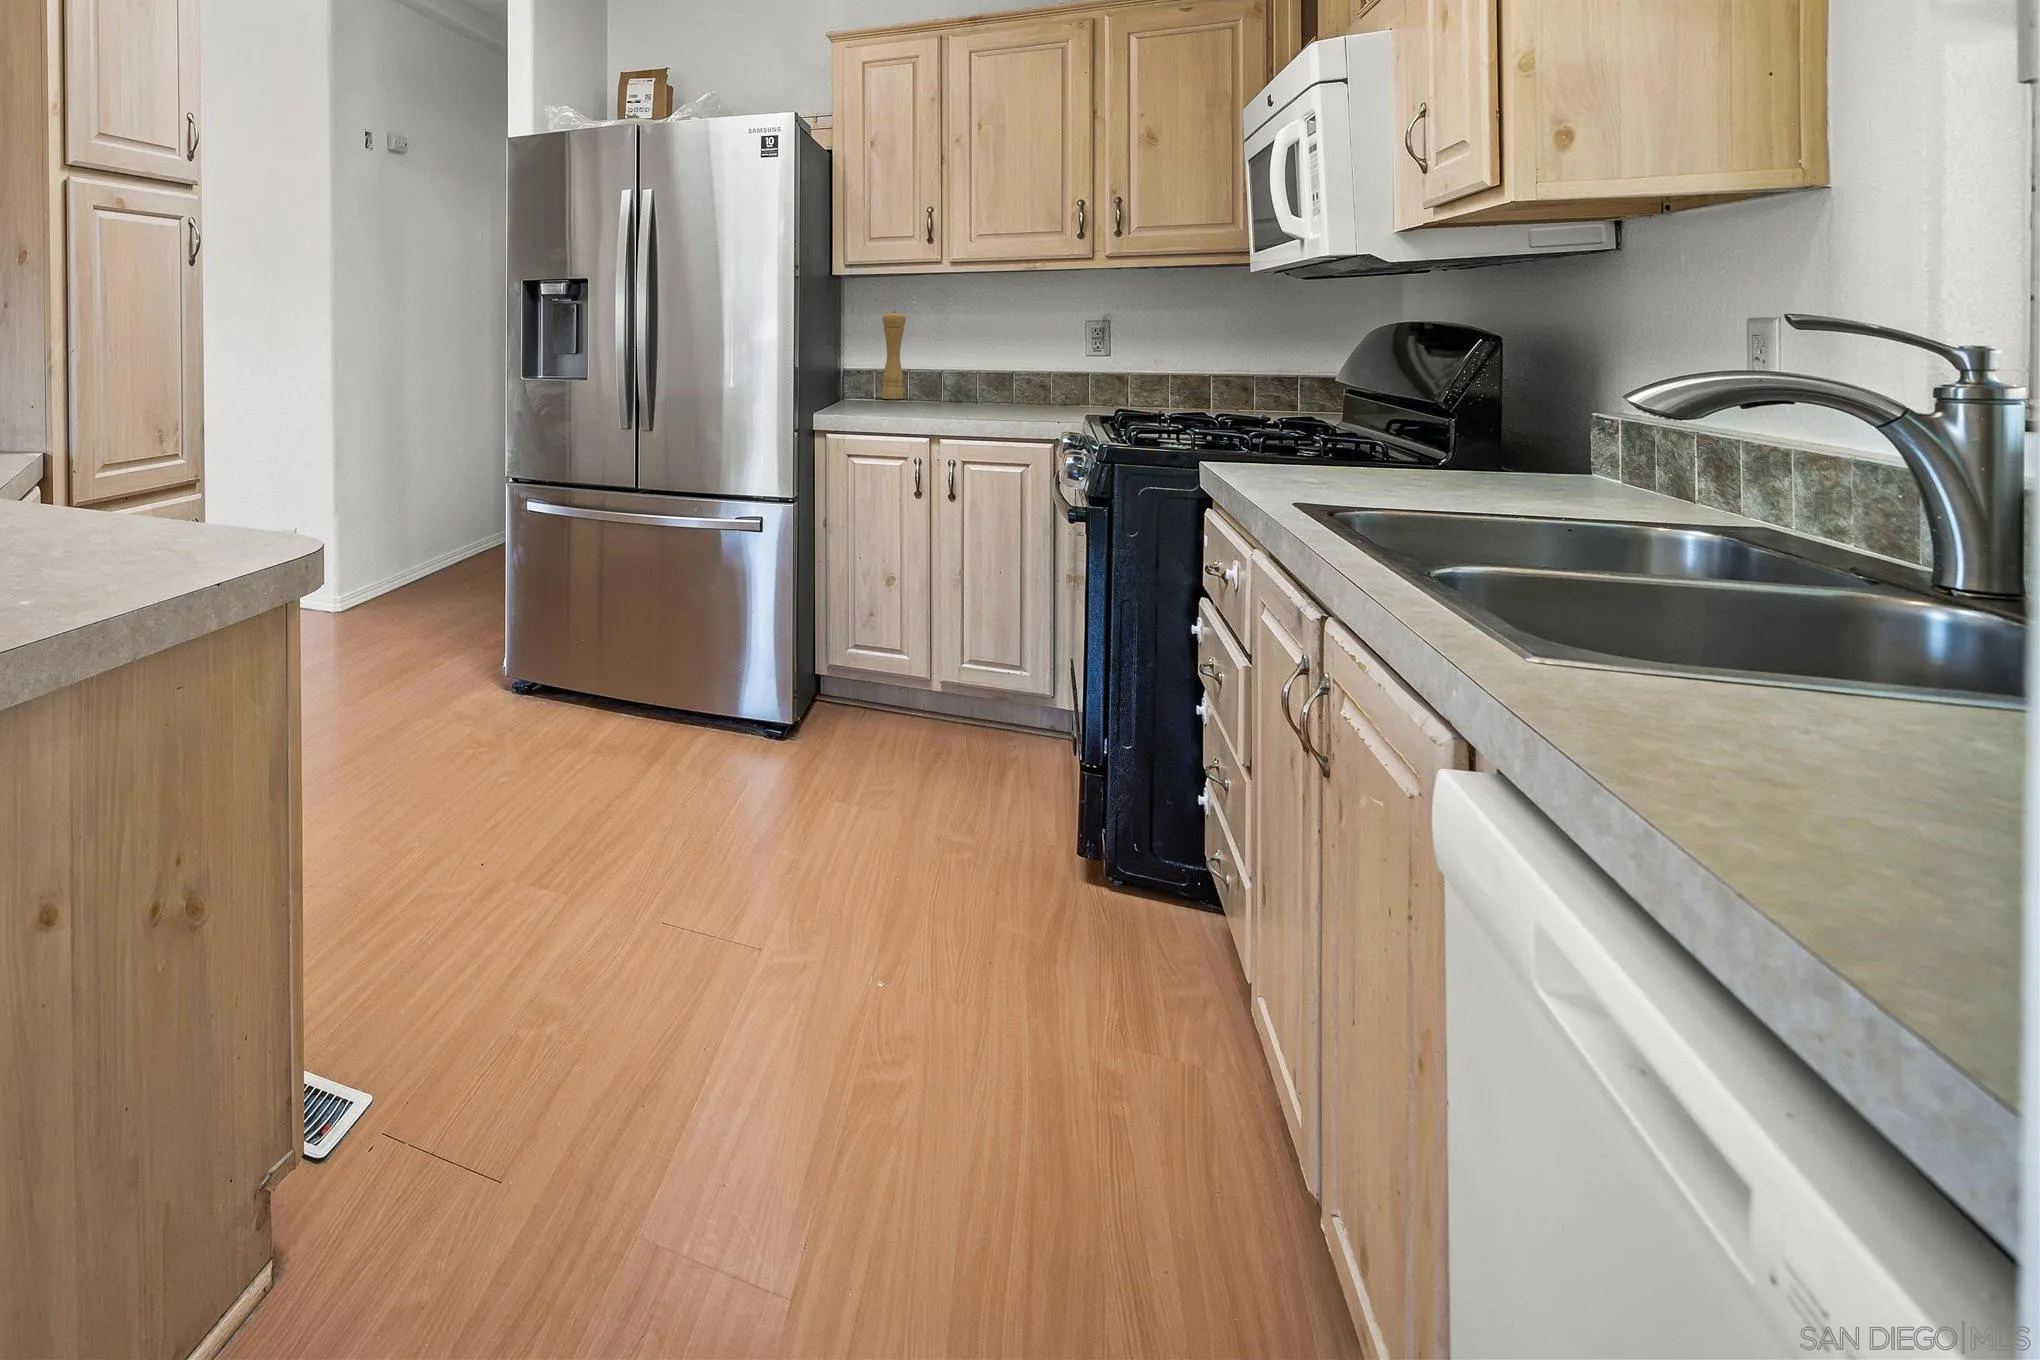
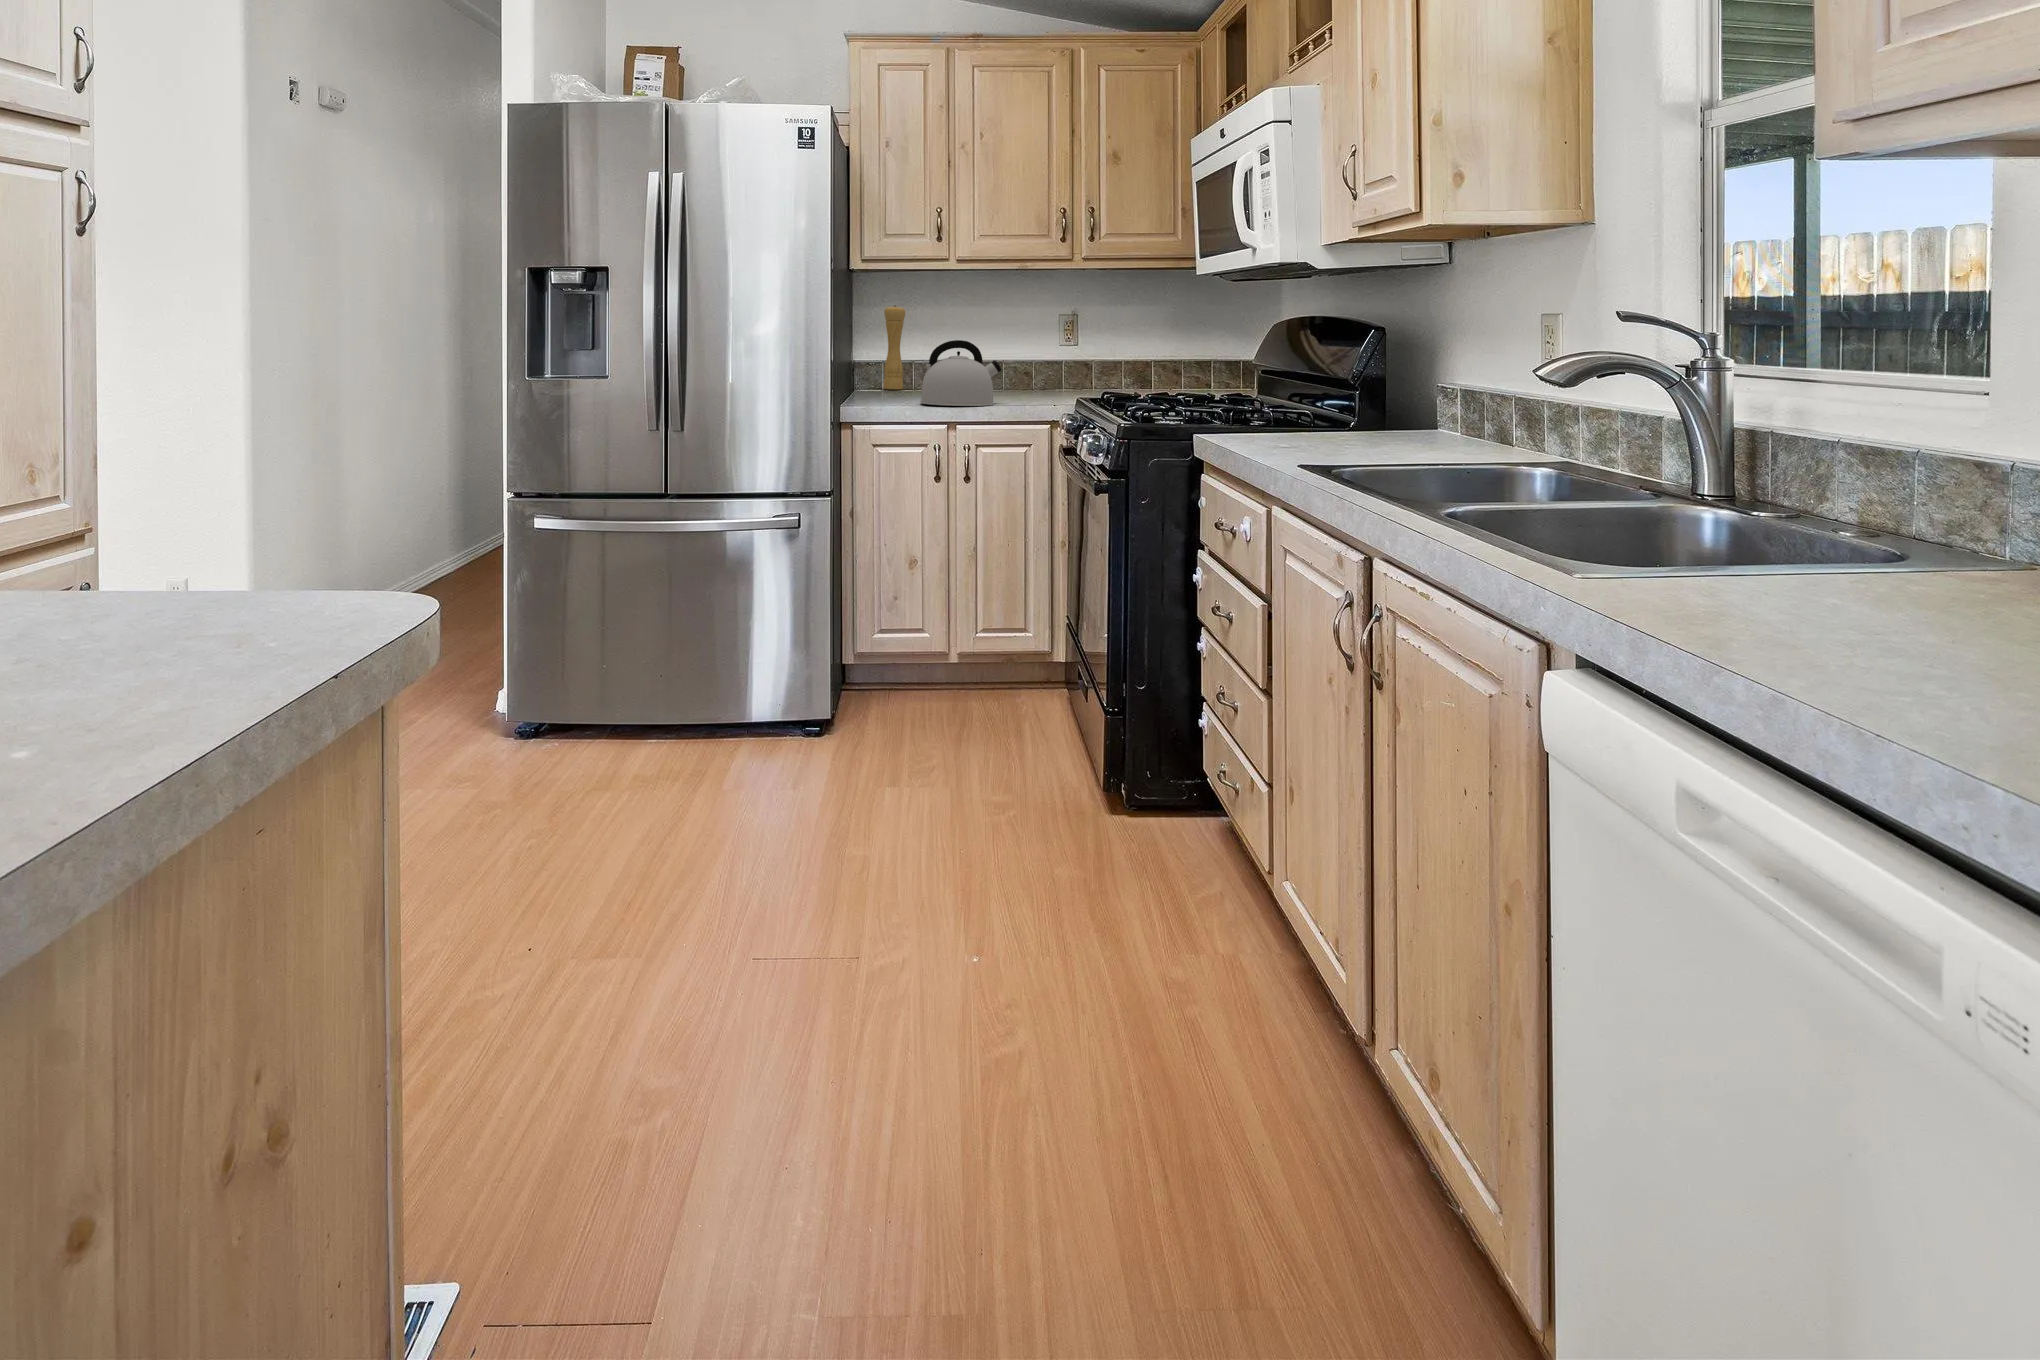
kettle: none [904,349,997,419] -> present [920,340,1002,406]

